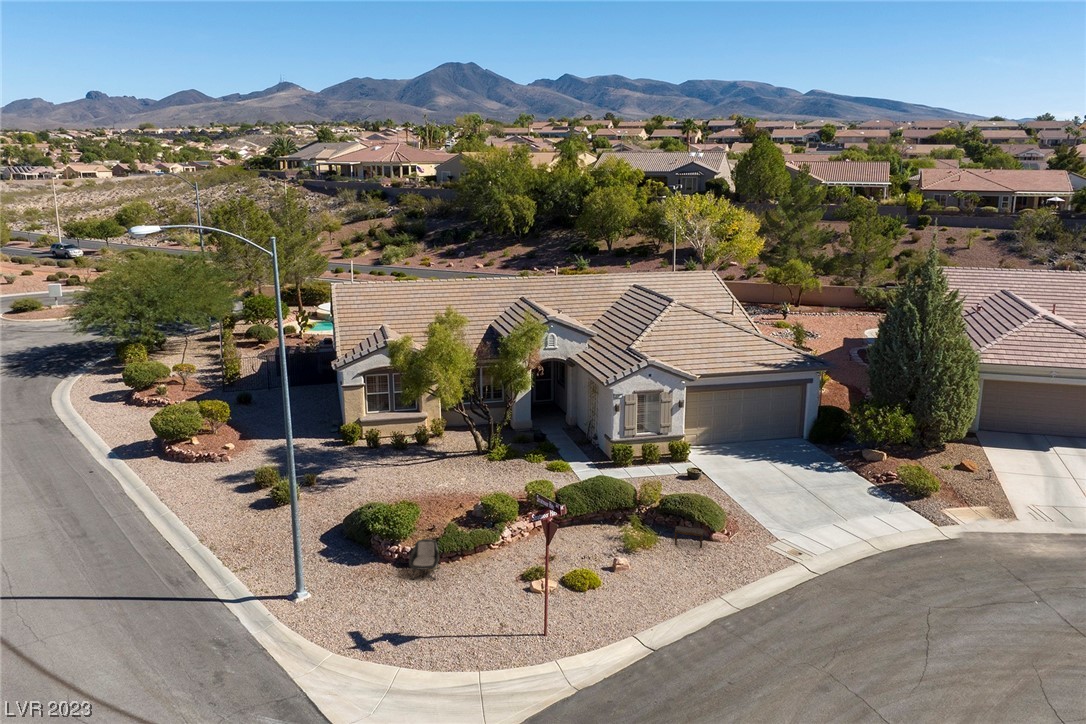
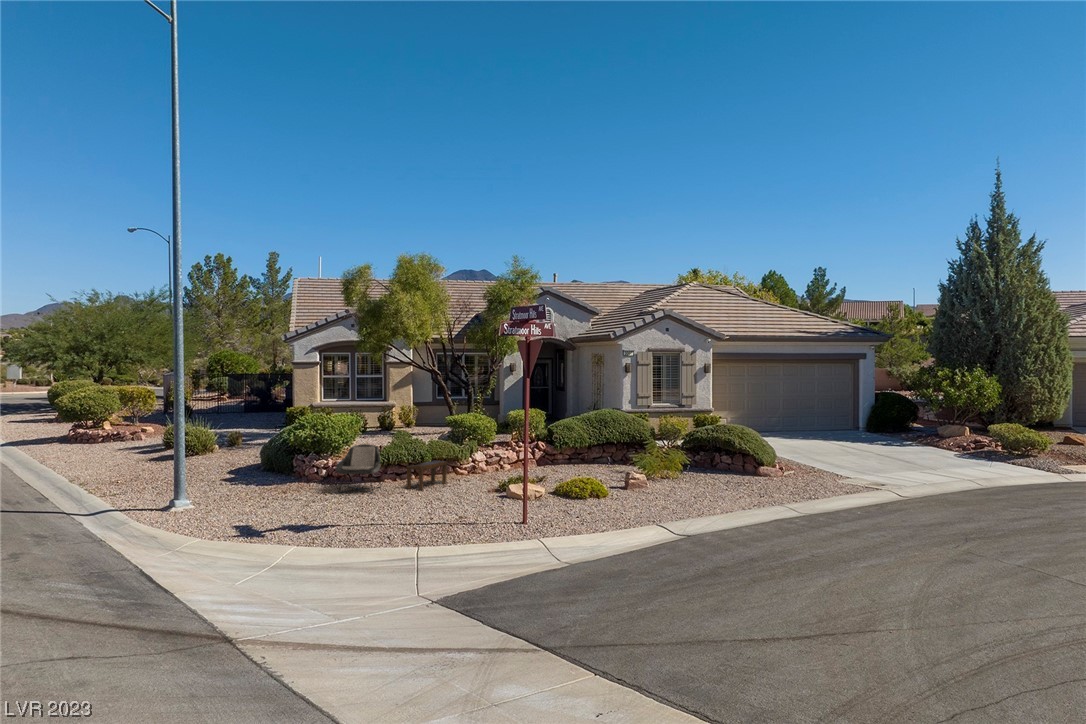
bench: present [674,526,704,548] -> present [407,461,448,490]

